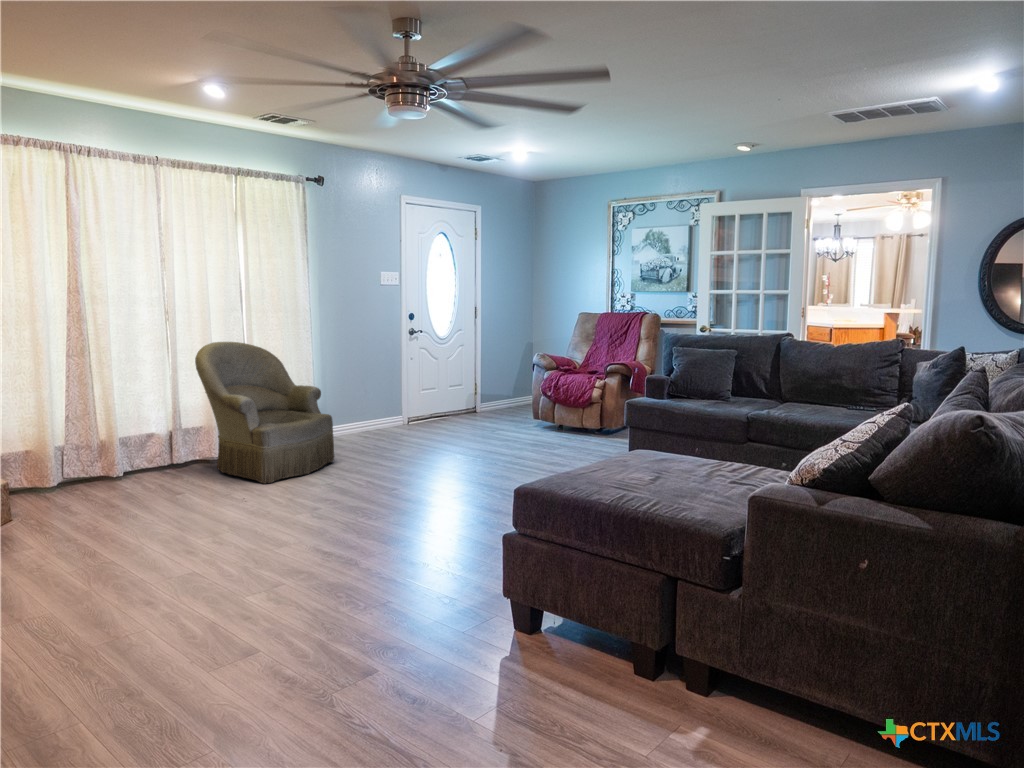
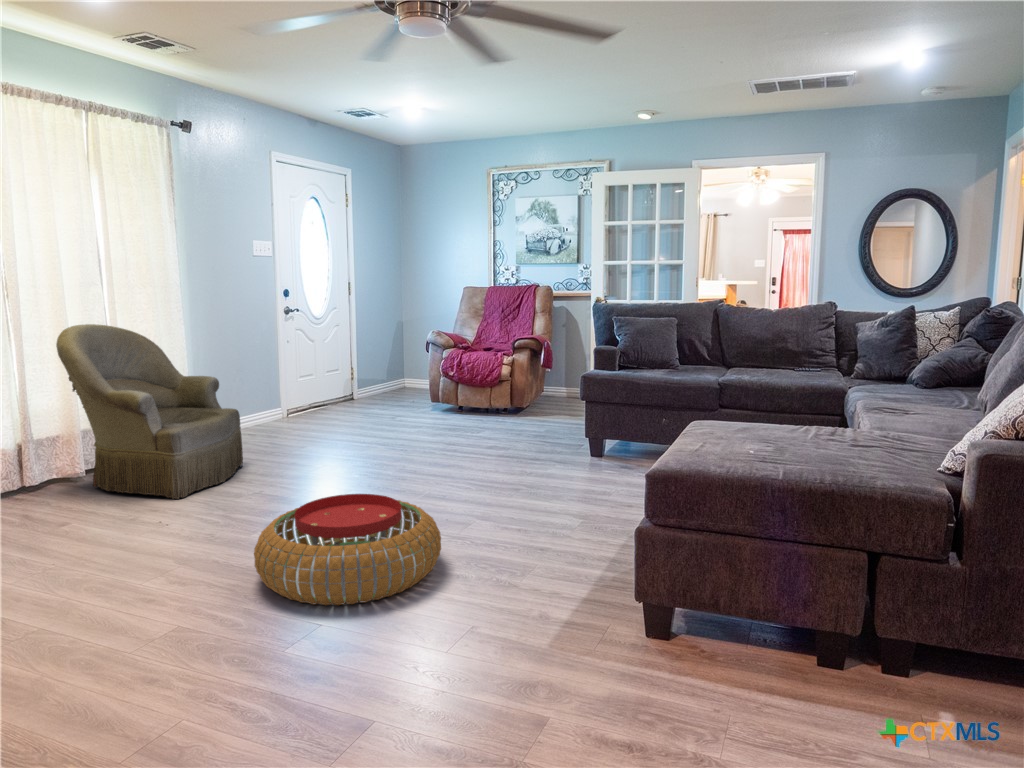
pouf: none [253,491,407,578] -> present [254,494,441,605]

